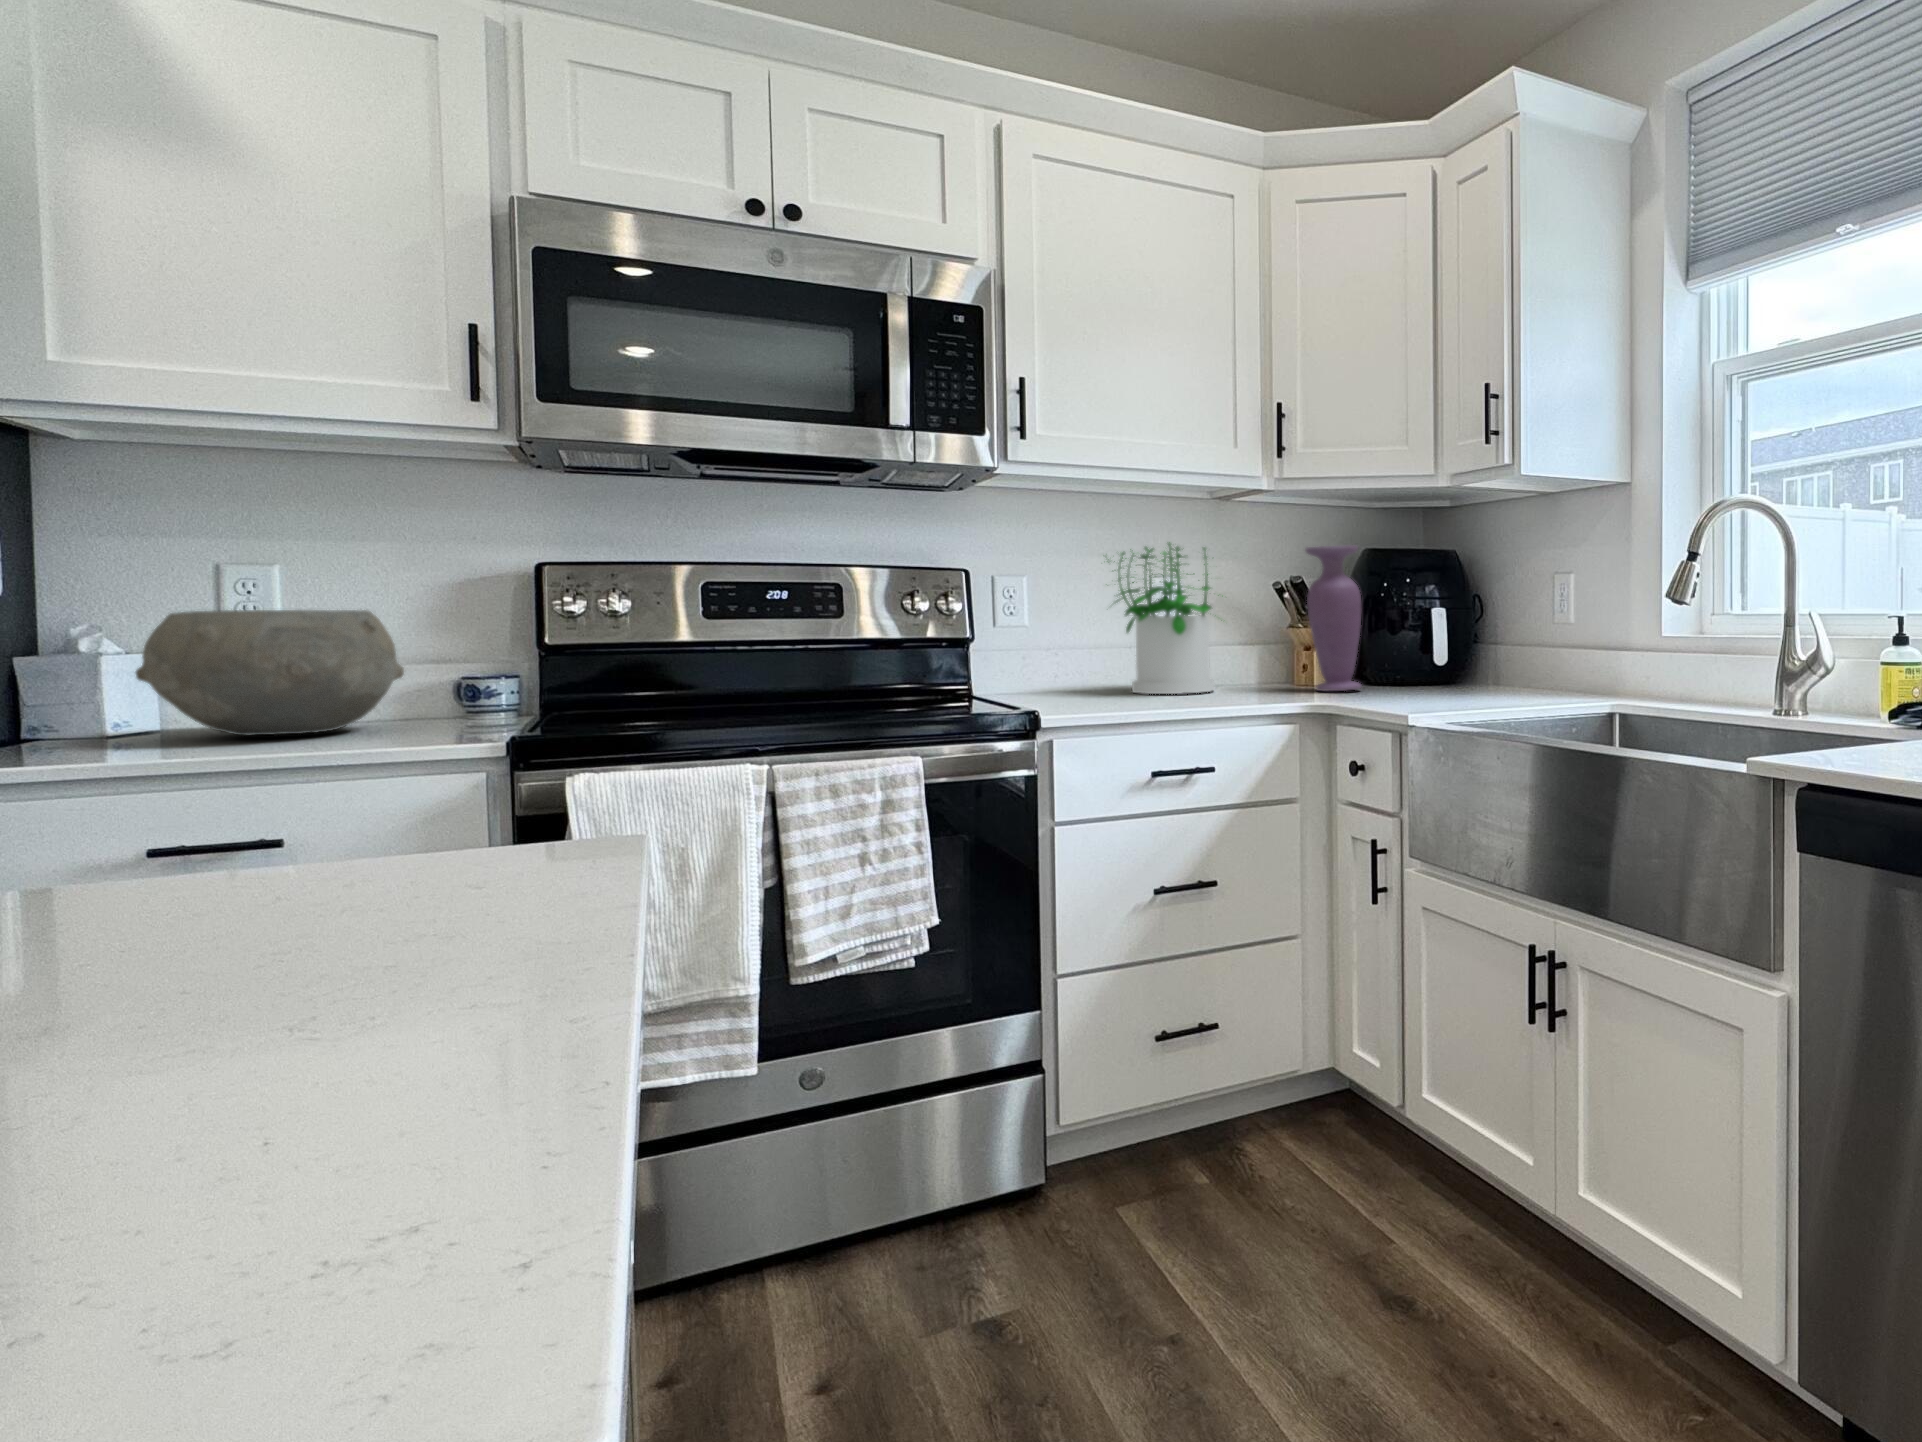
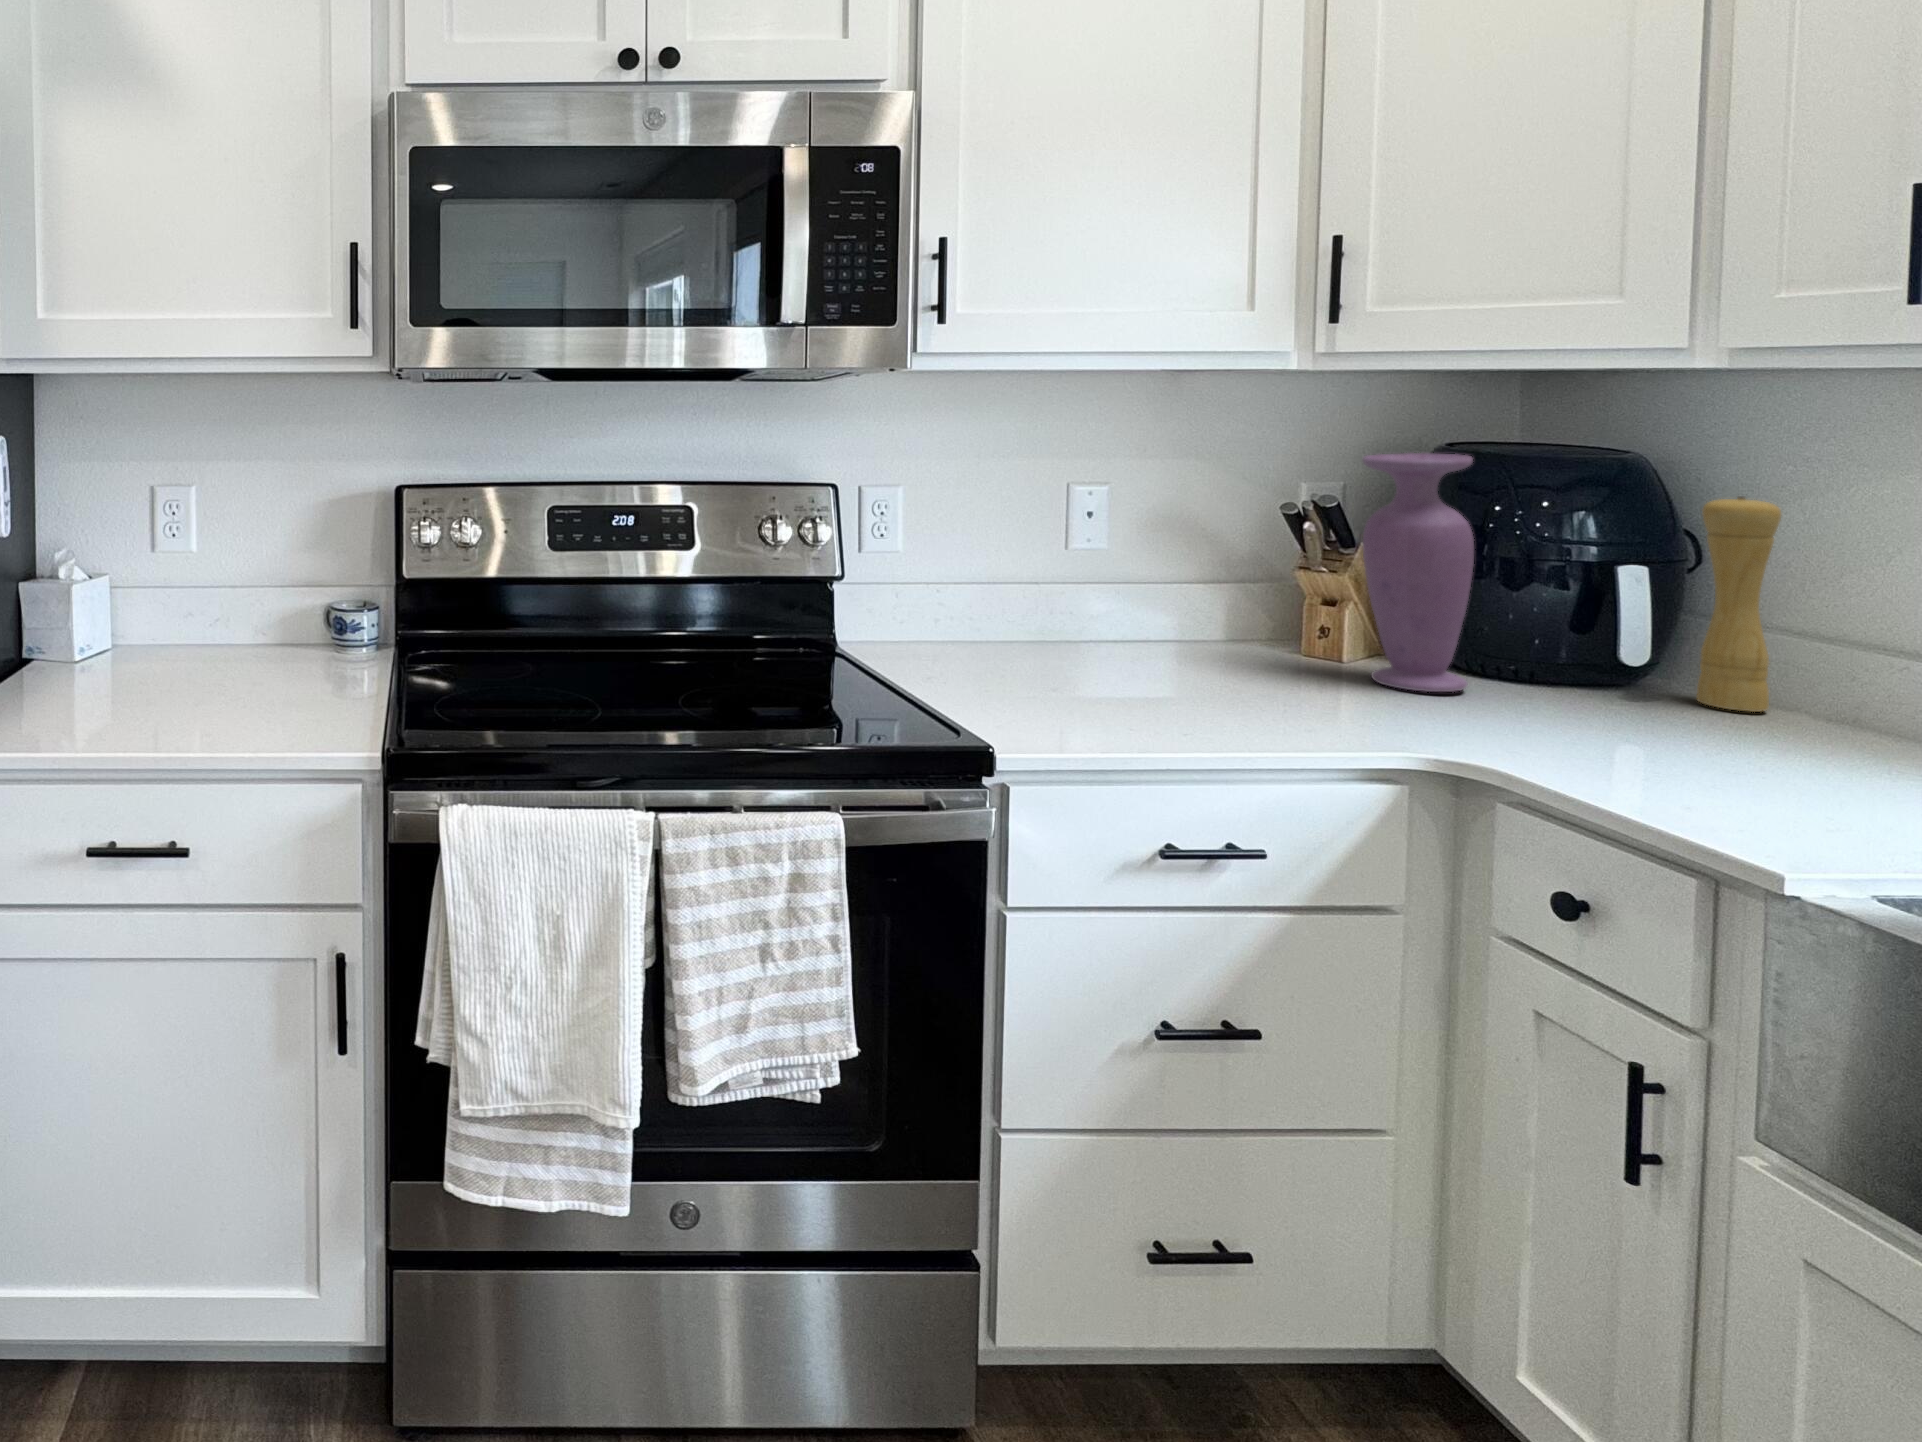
potted plant: present [1107,542,1219,694] -> none [1021,448,1218,673]
pepper mill: none [1468,569,1498,689] -> present [1697,496,1781,712]
ceramic bowl: present [136,610,404,736] -> none [90,546,289,688]

